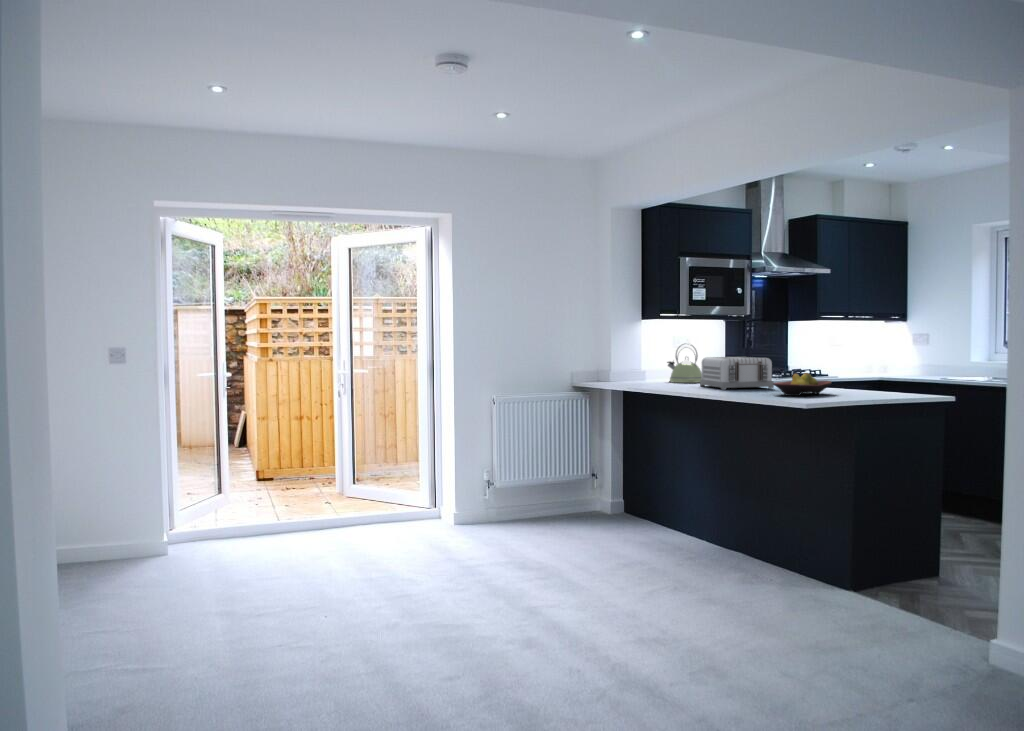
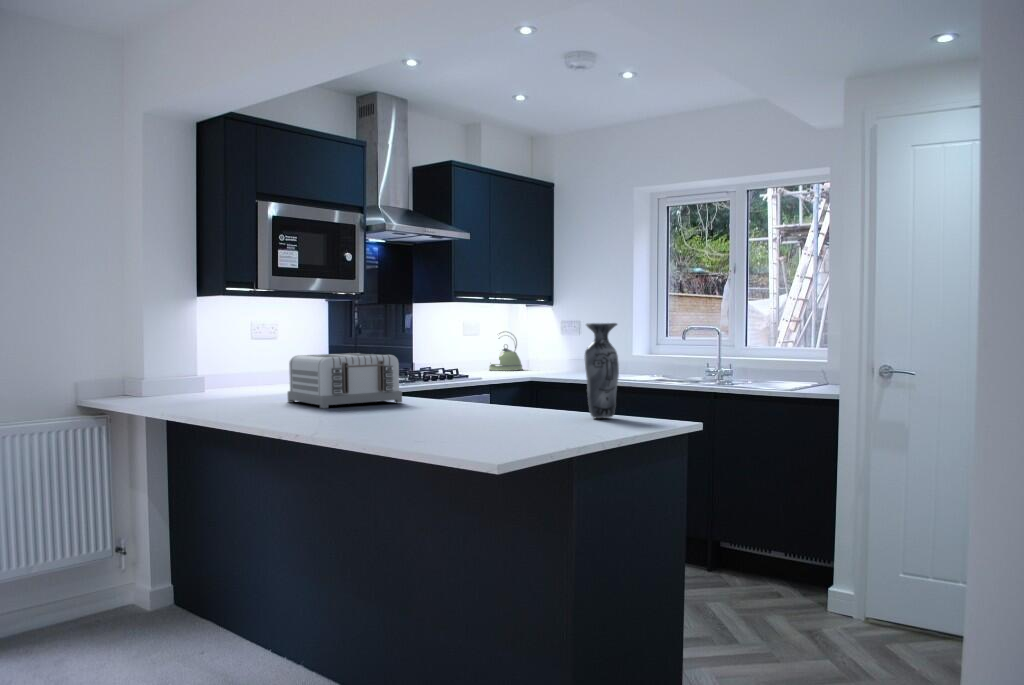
vase: none [891,339,915,399] -> present [585,323,619,418]
kettle: present [667,344,702,383] -> present [489,332,522,371]
fruit bowl: present [773,373,831,396] -> none [404,378,492,419]

